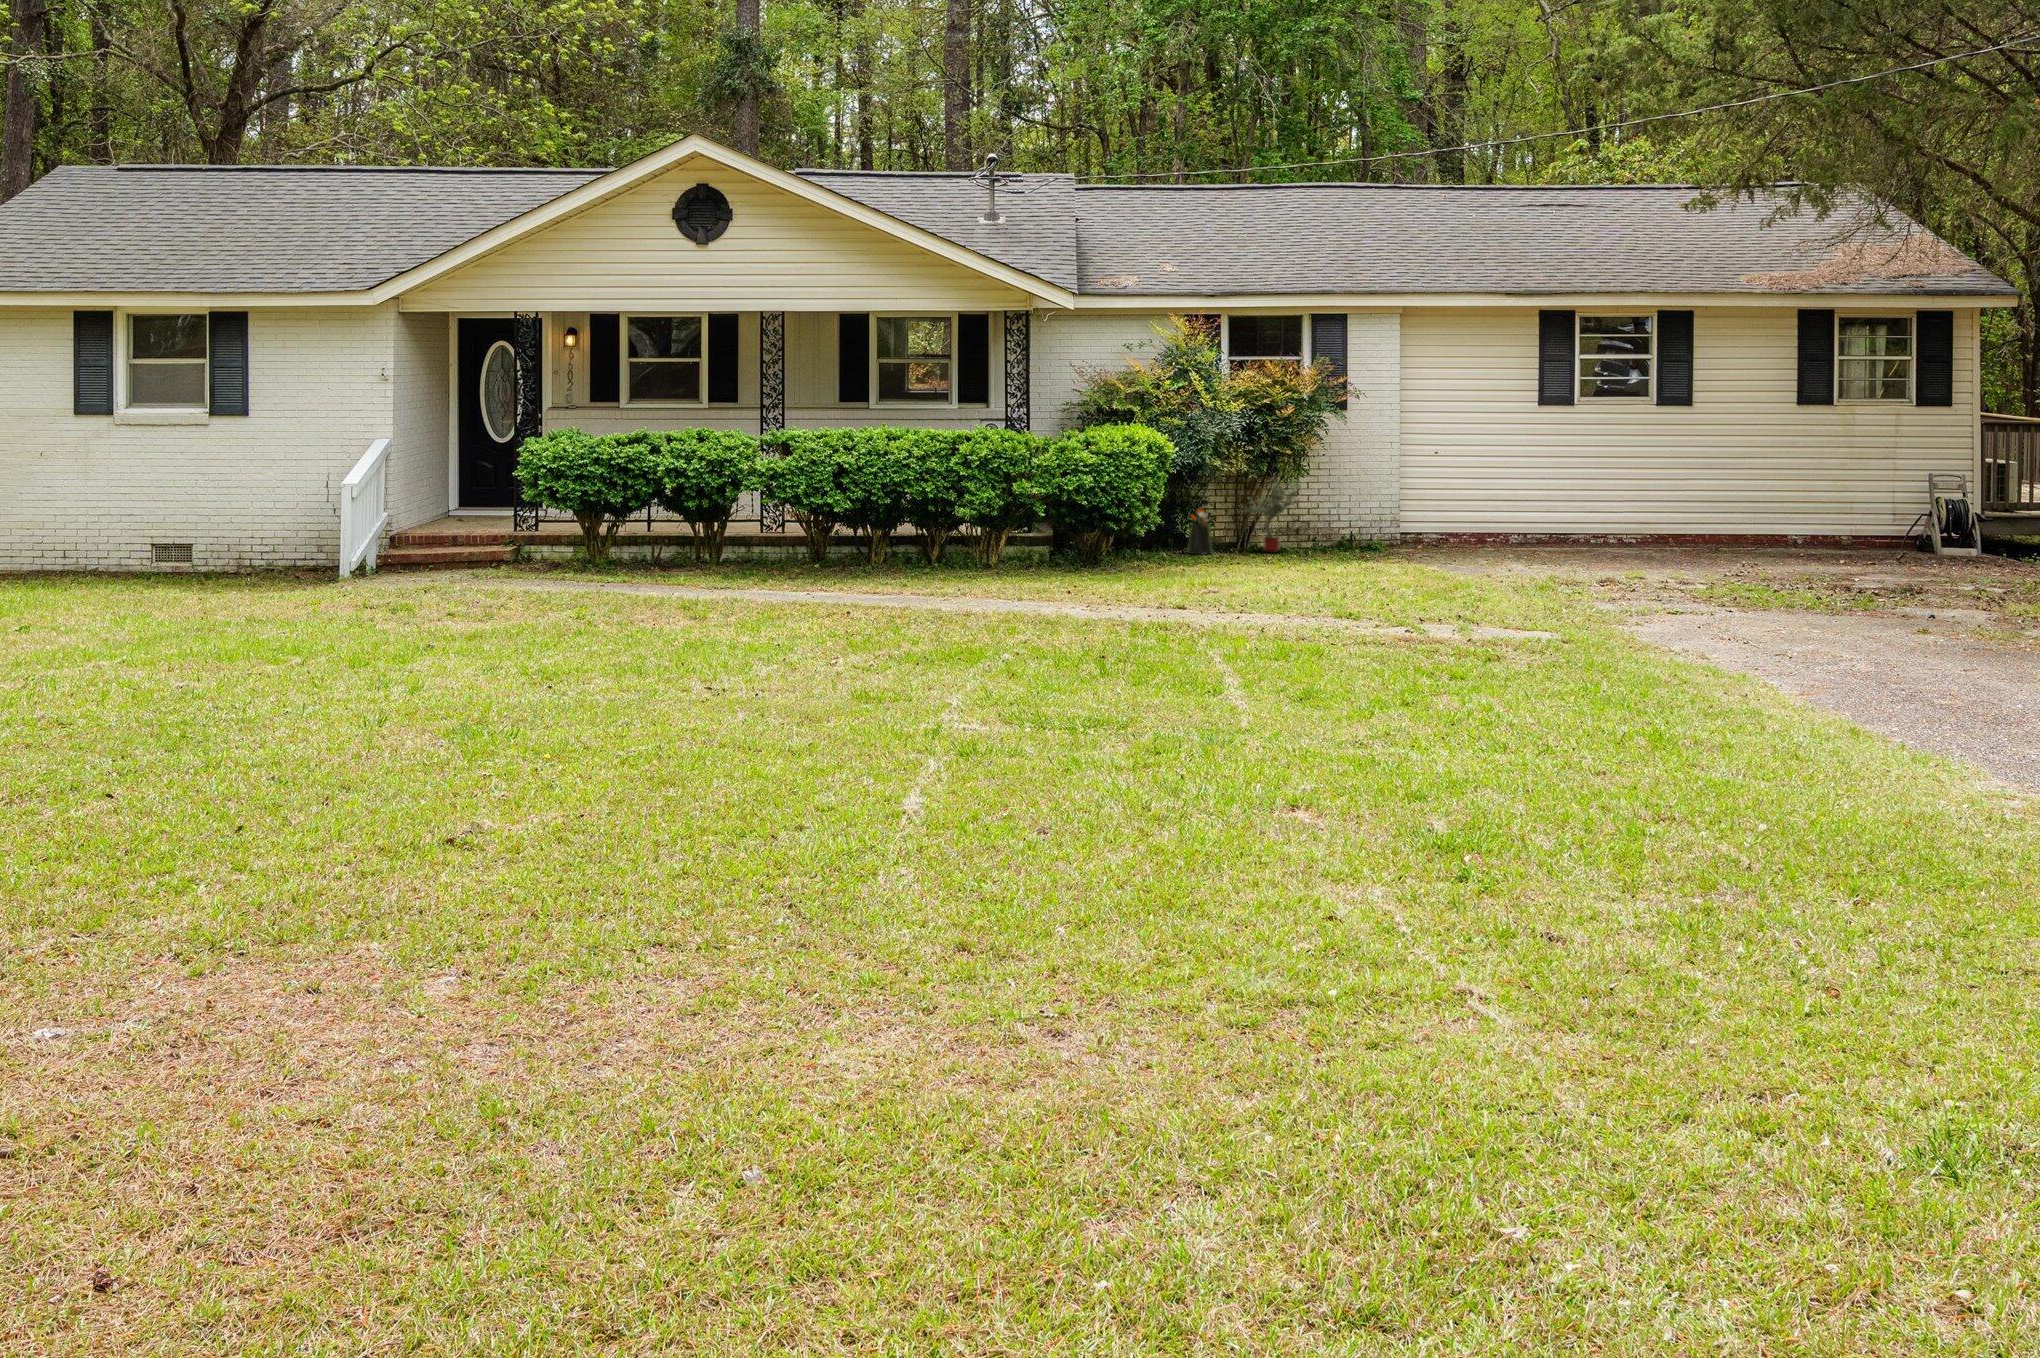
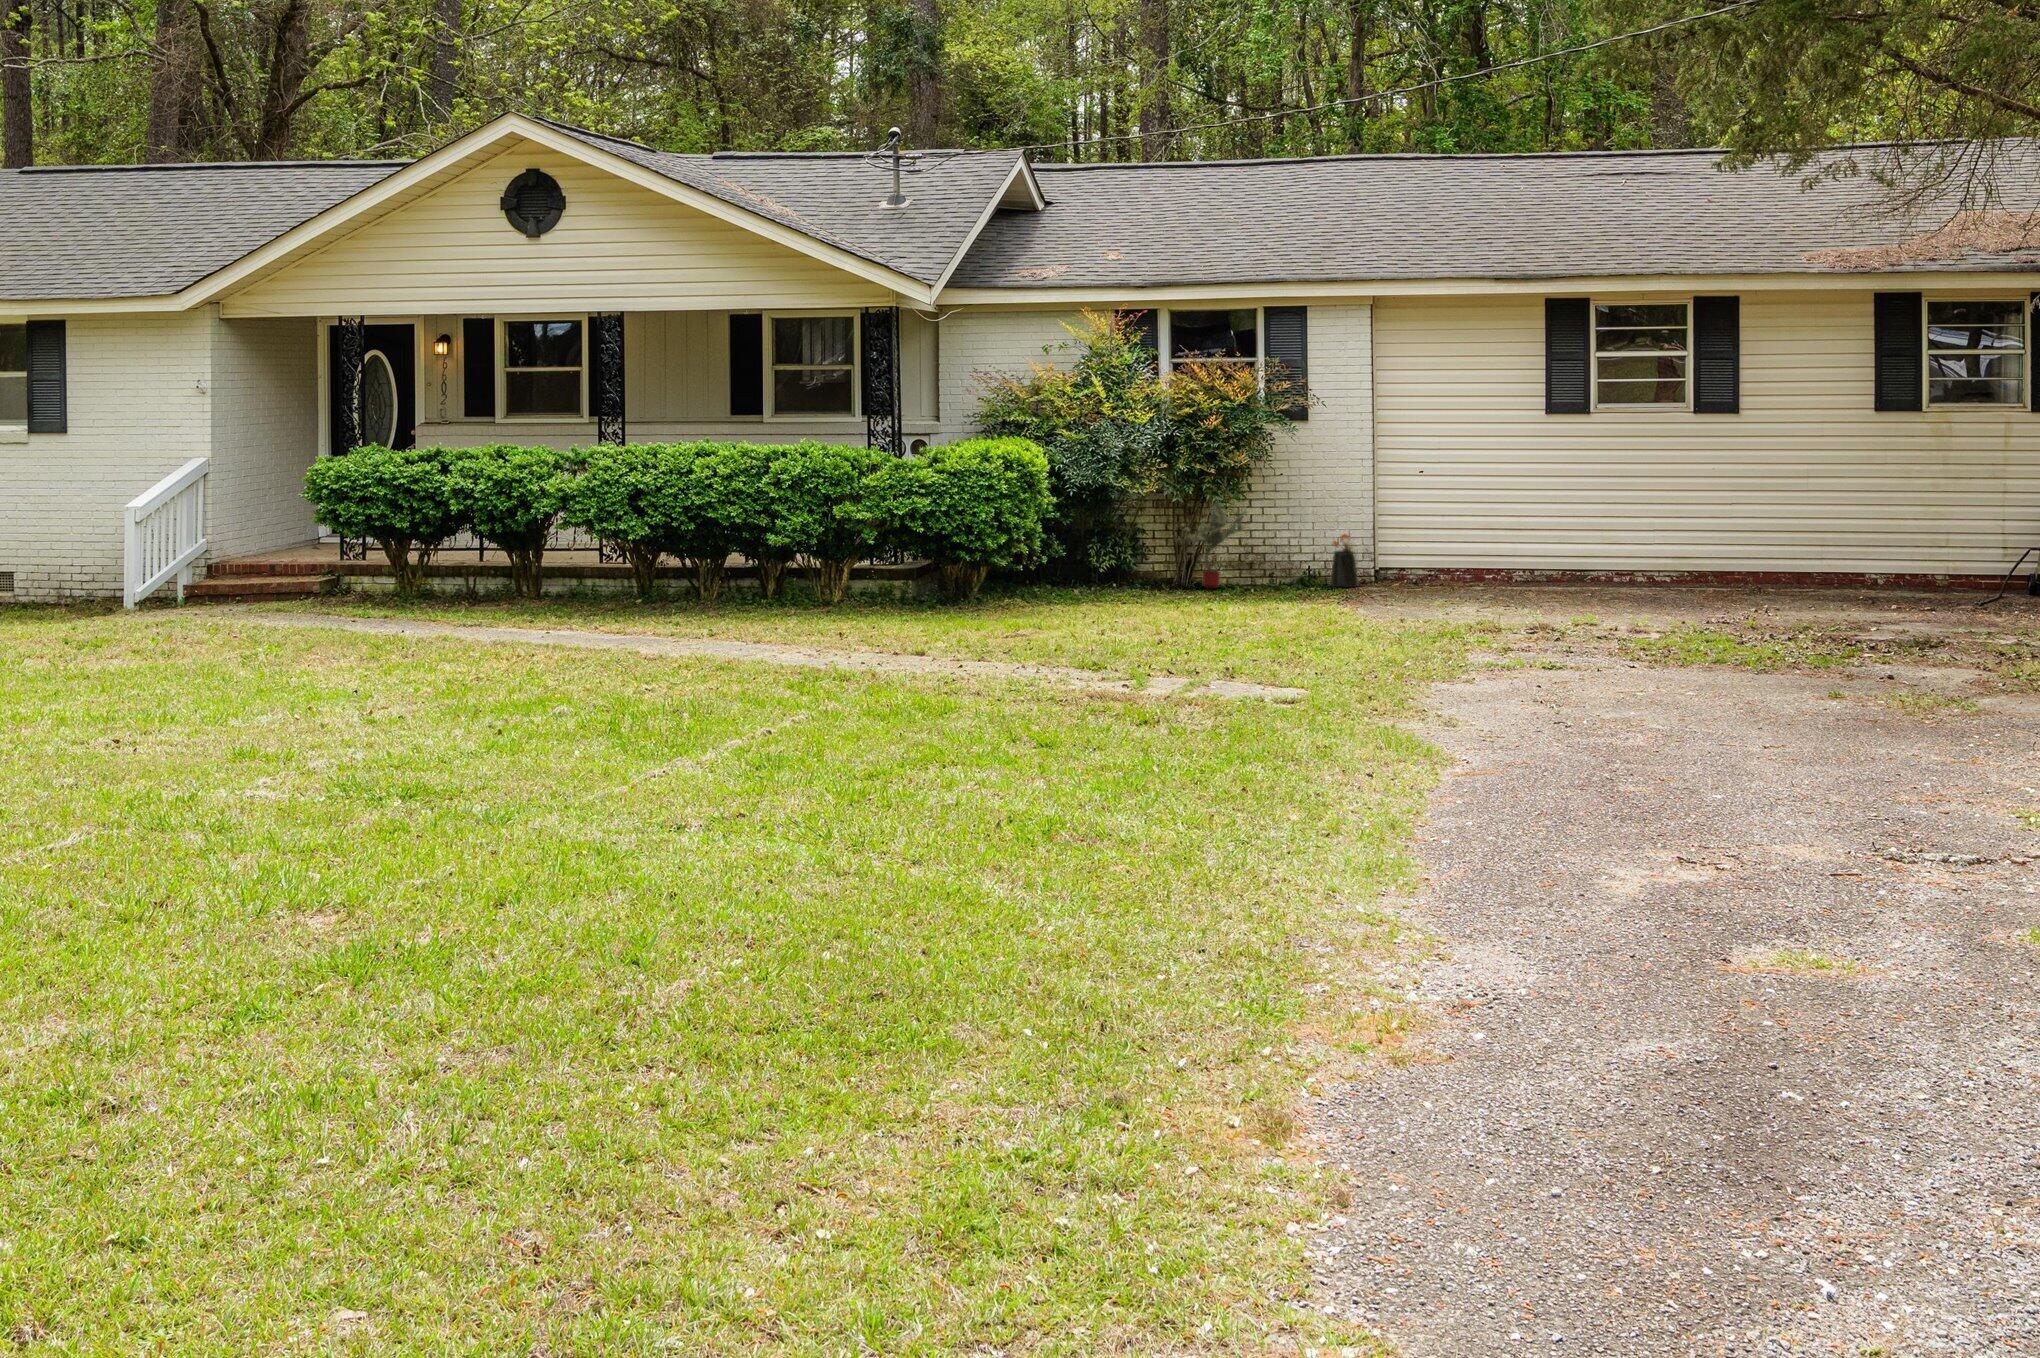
watering can: present [1188,508,1212,555] -> present [1329,534,1359,587]

